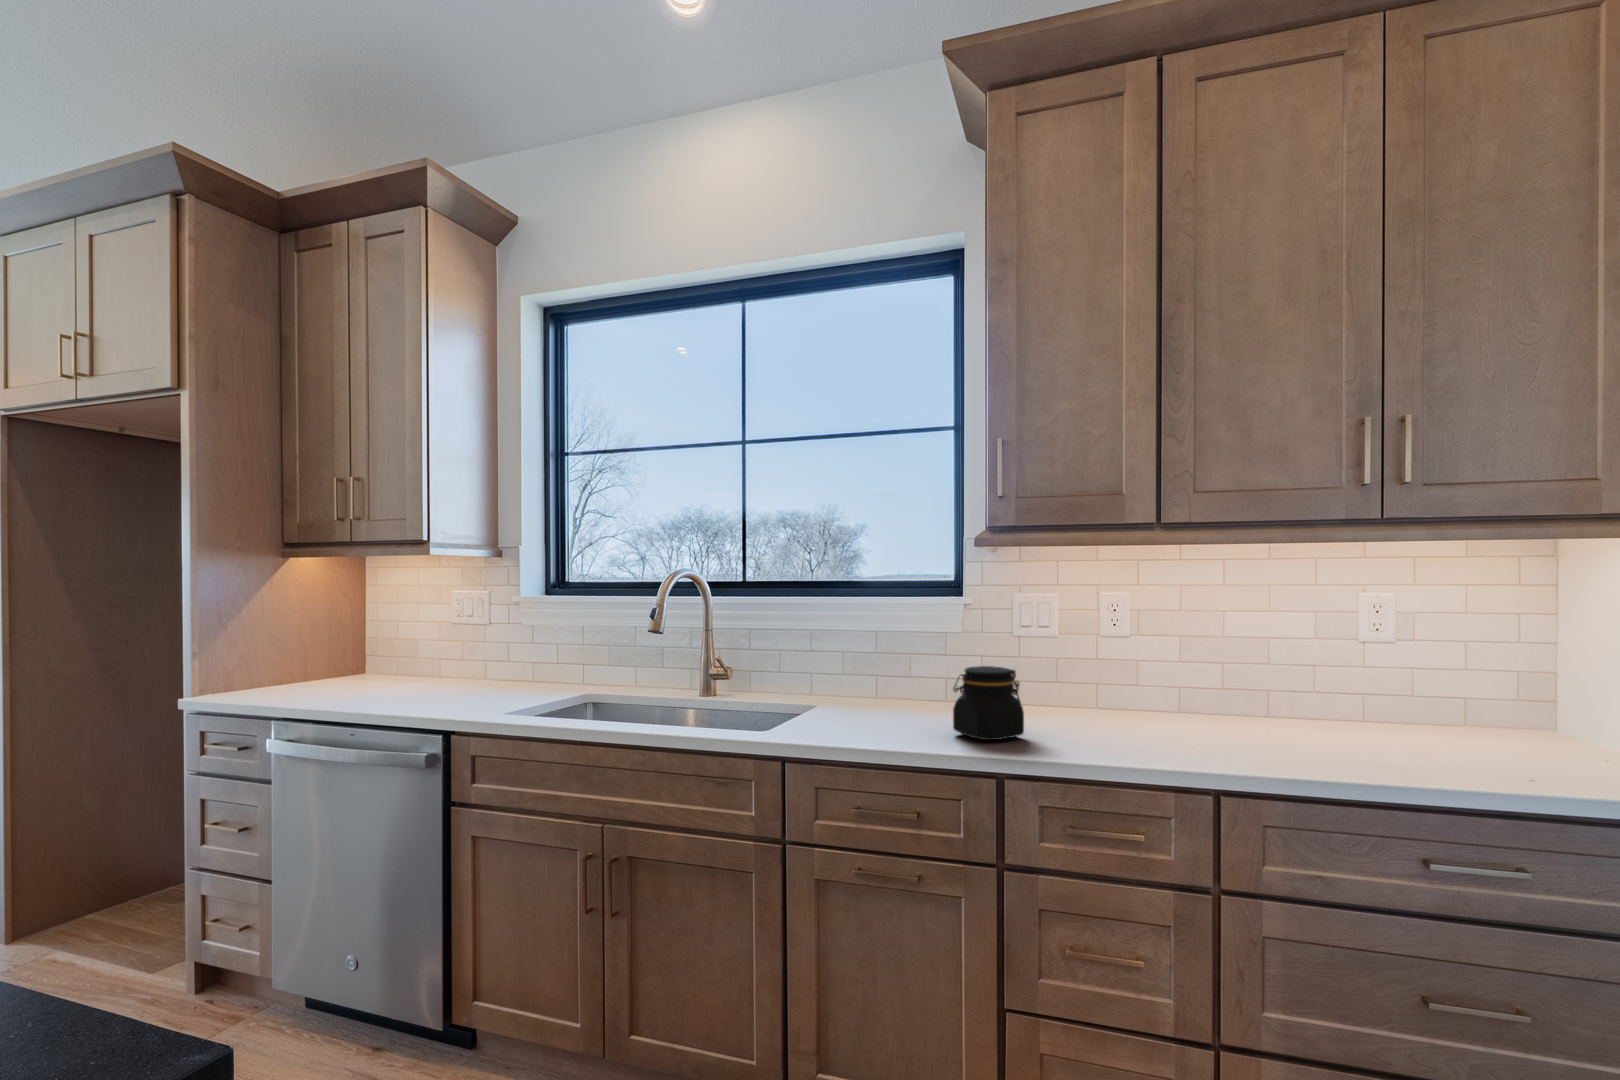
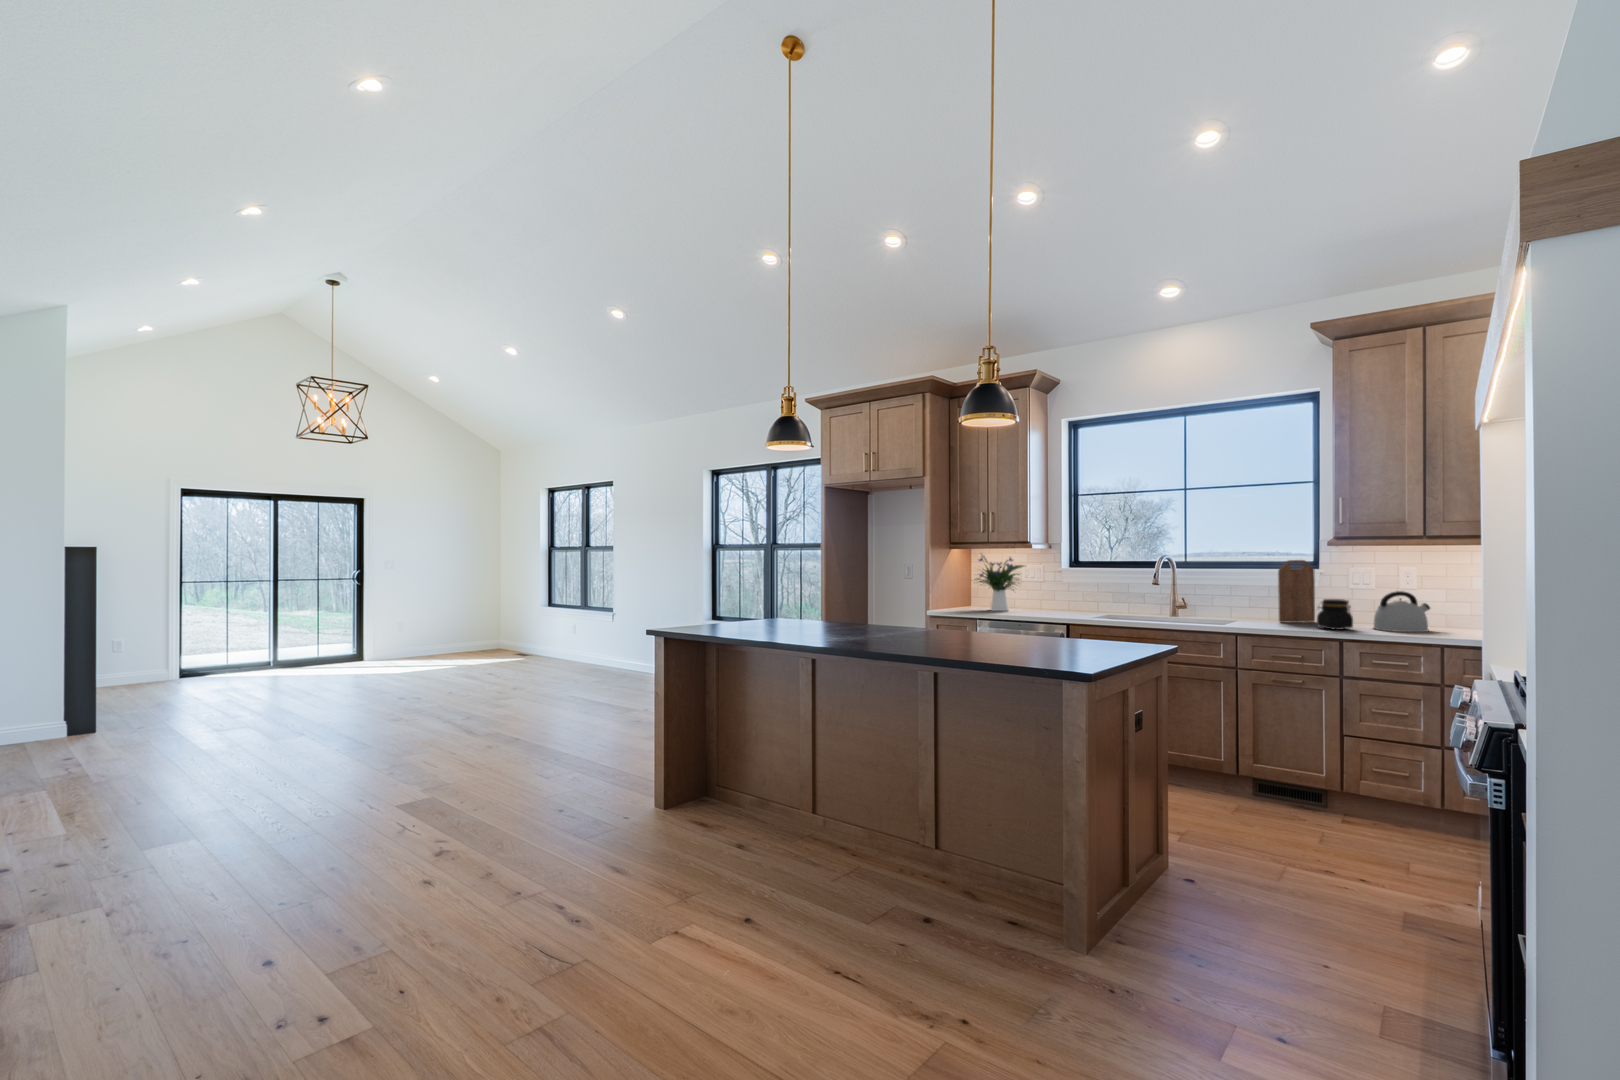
flower arrangement: none [306,565,442,691] -> present [975,556,1024,611]
cutting board: none [888,578,957,713] -> present [1278,560,1315,622]
kettle: none [1061,647,1168,743] -> present [1373,591,1430,632]

